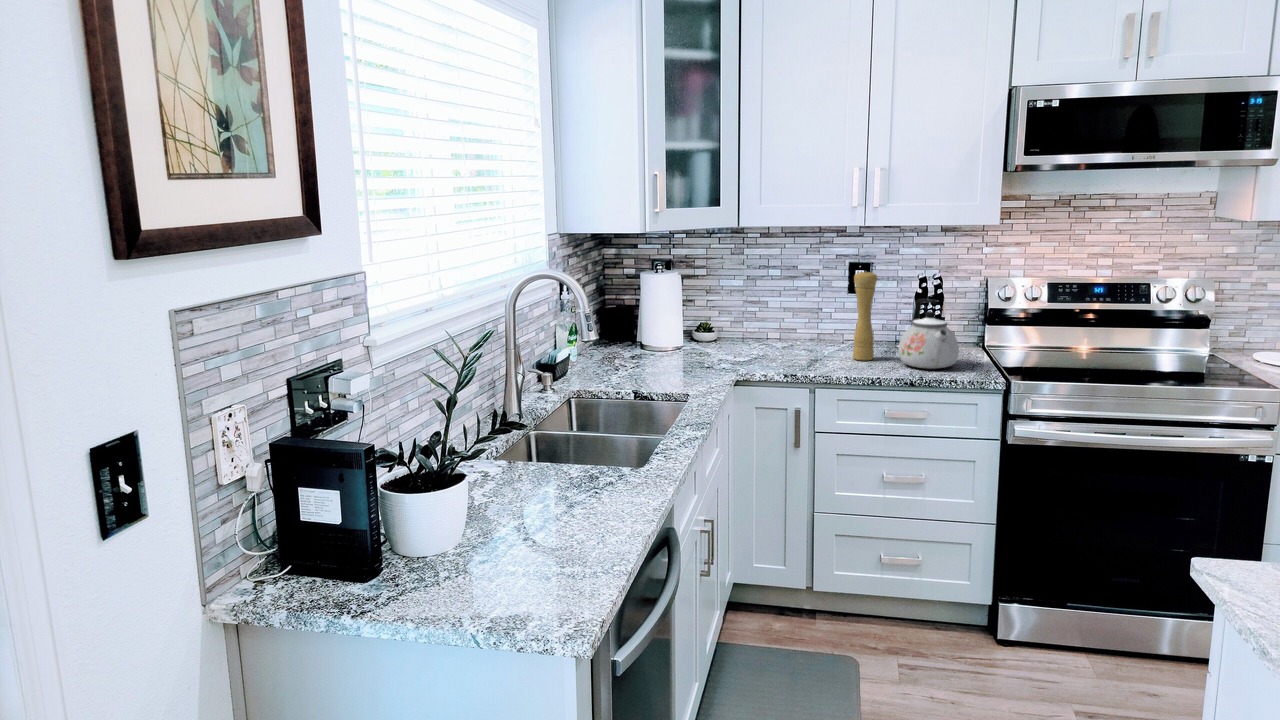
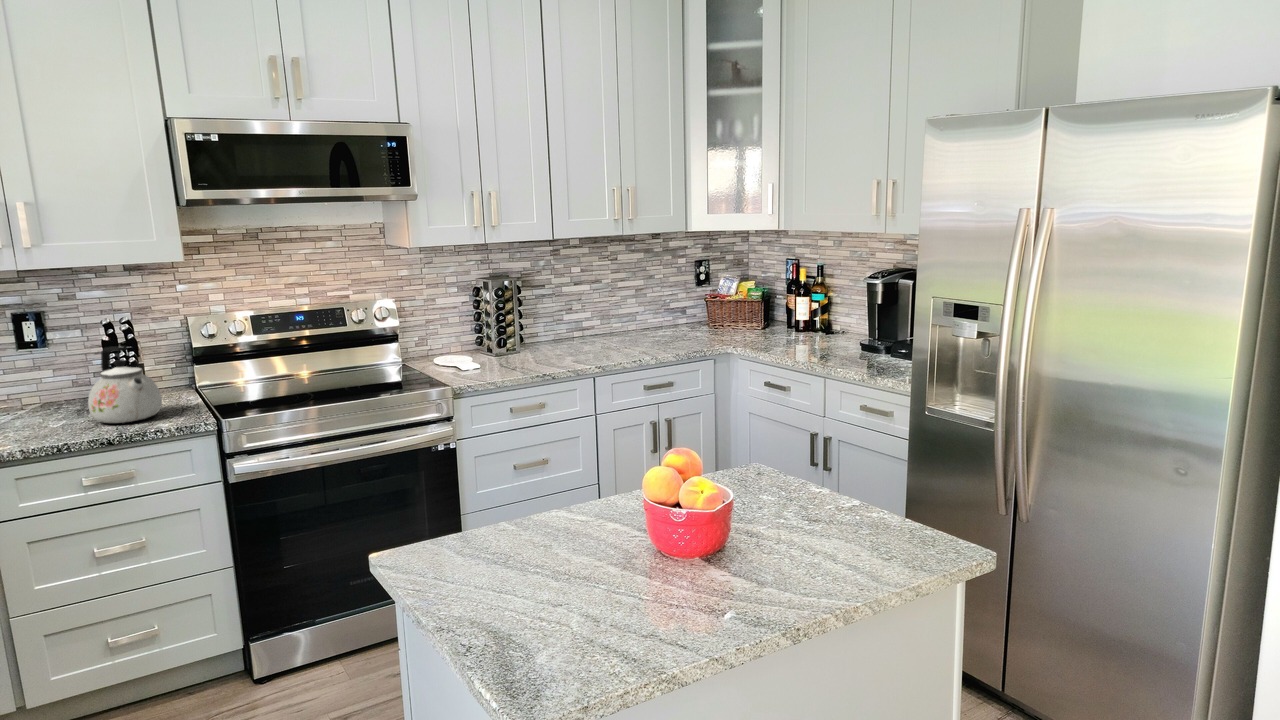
pepper mill: present [853,271,877,360] -> none [15,323,60,427]

